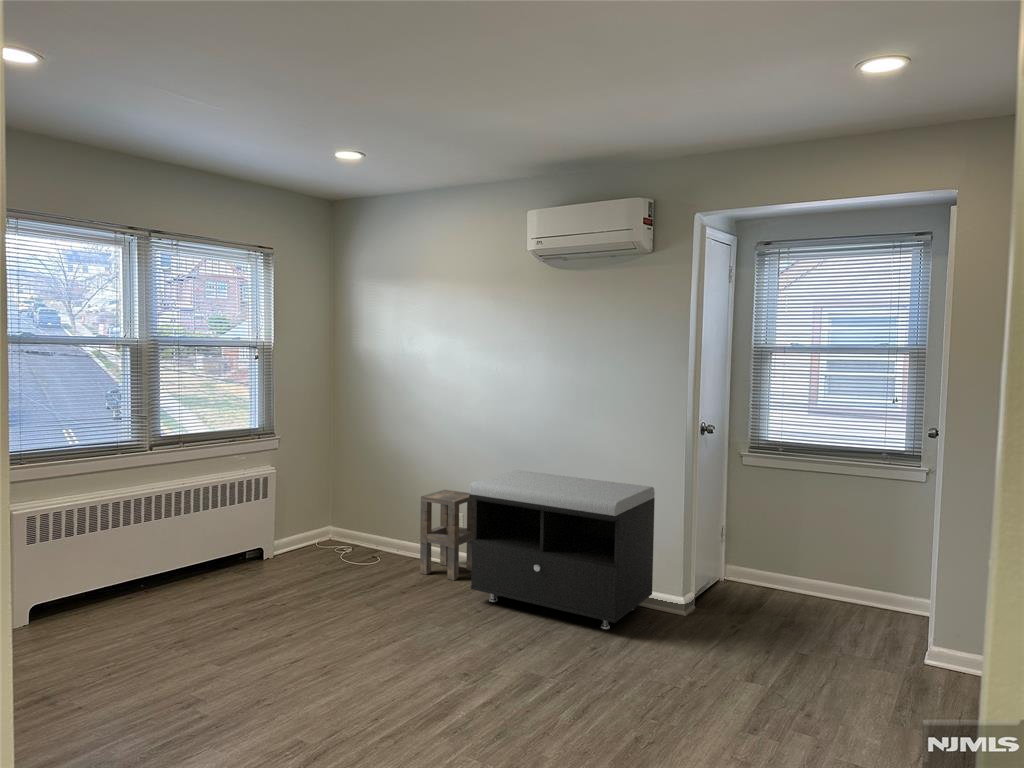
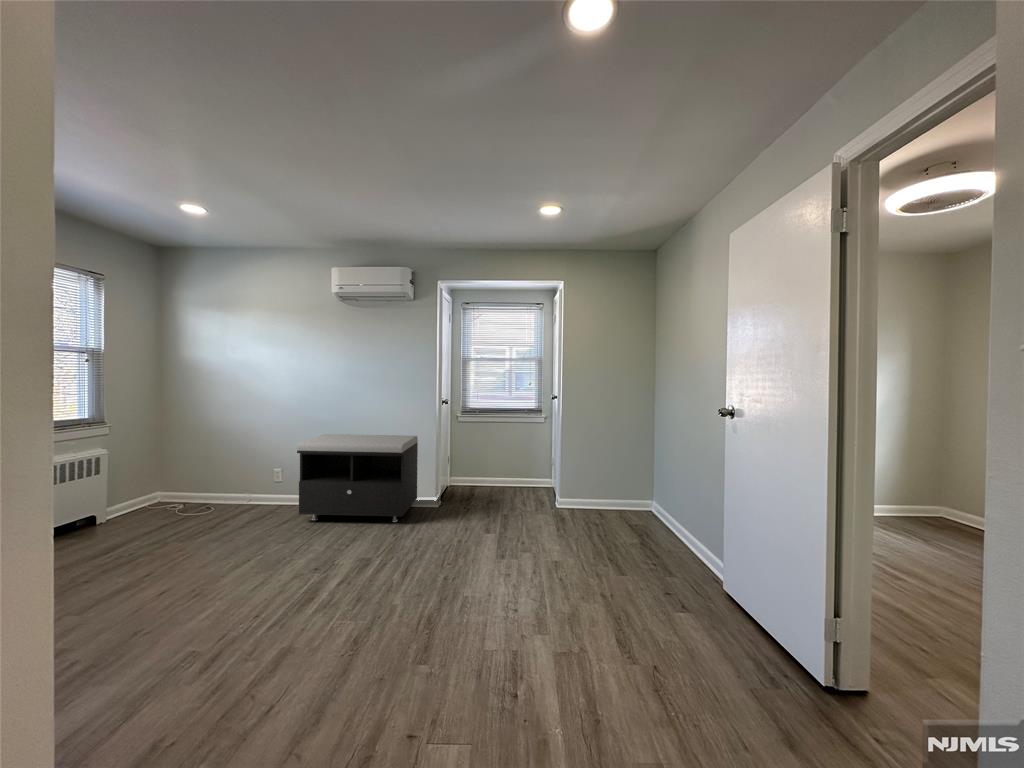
side table: present [420,490,474,580] -> none [251,453,294,512]

